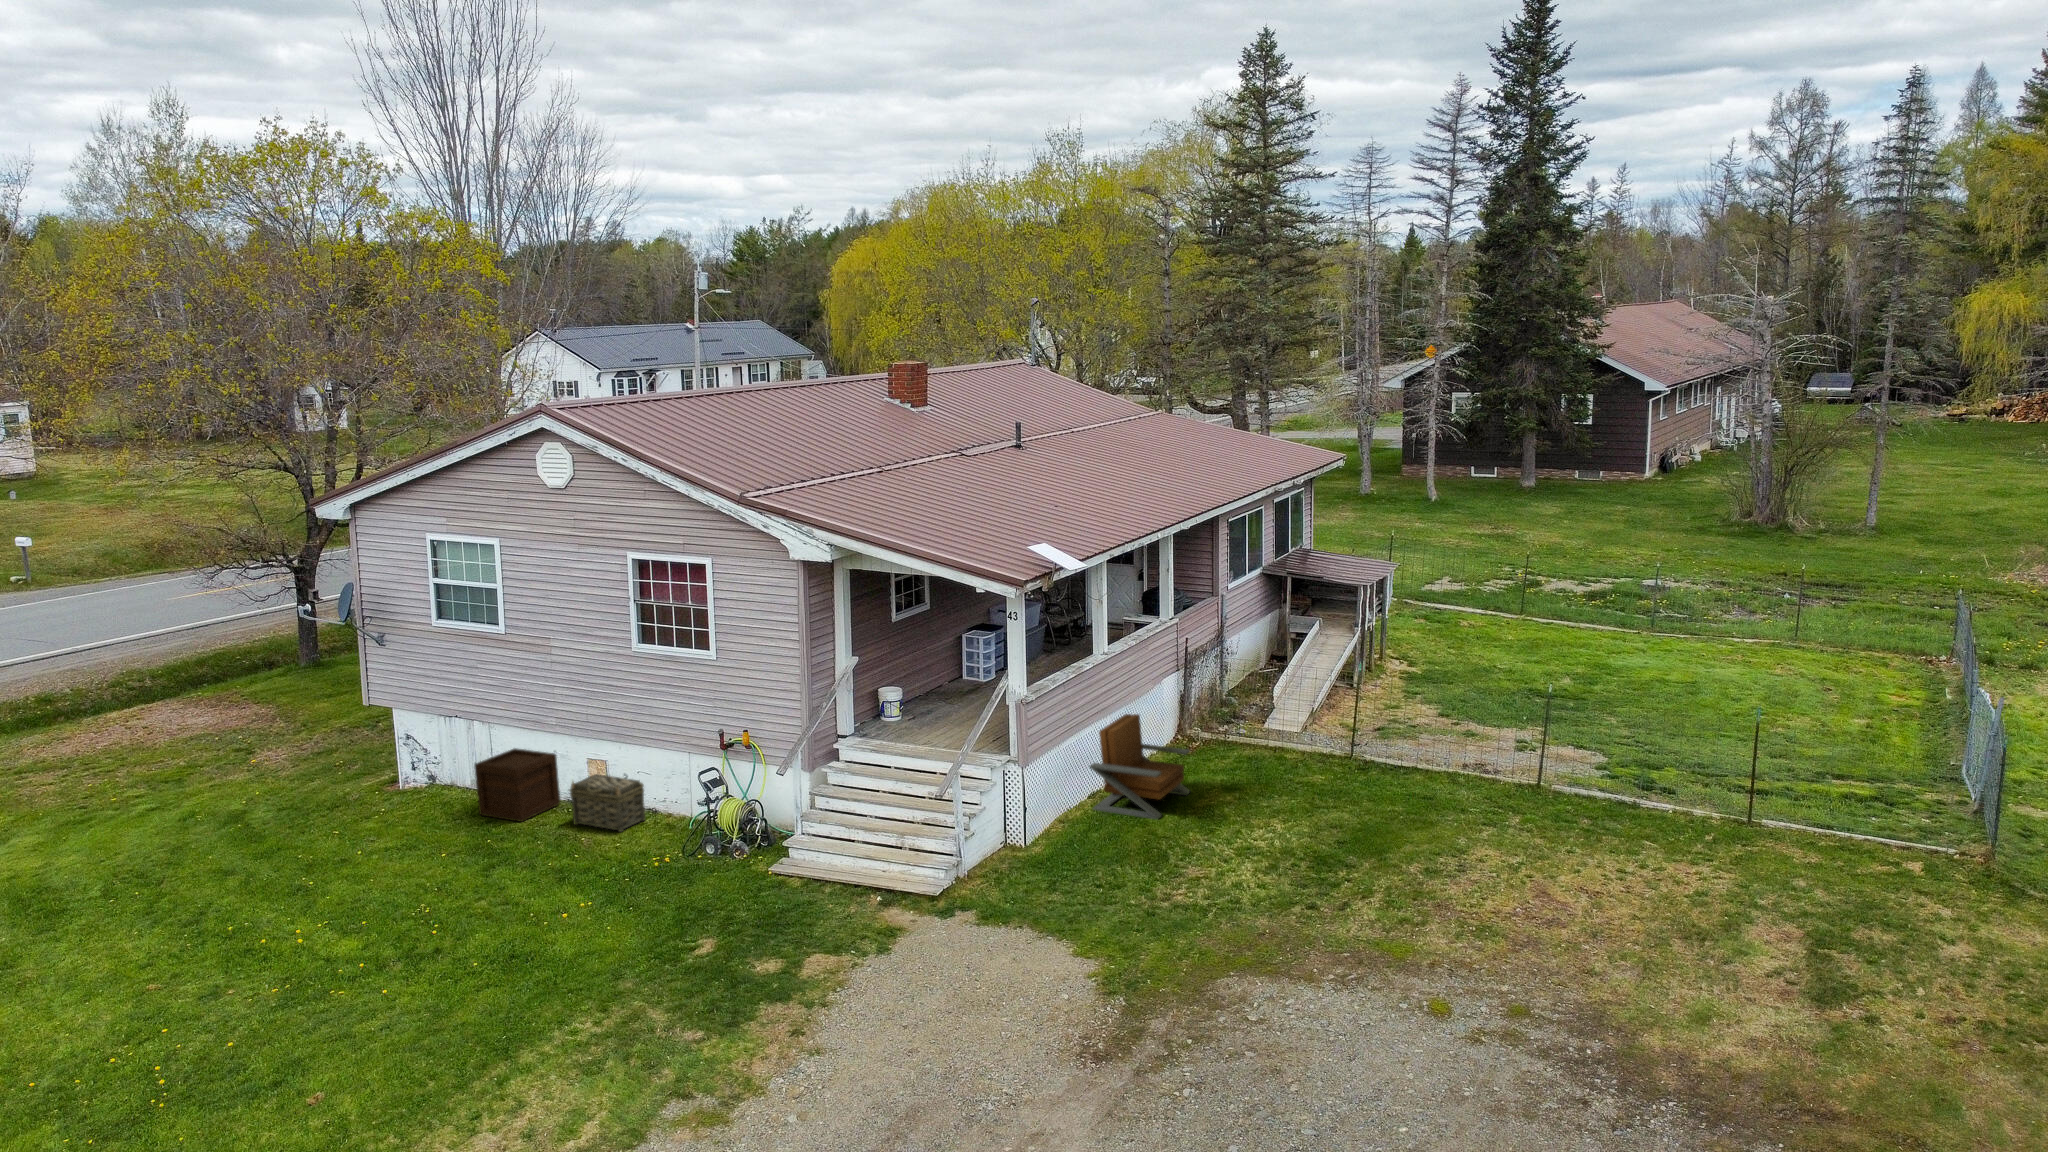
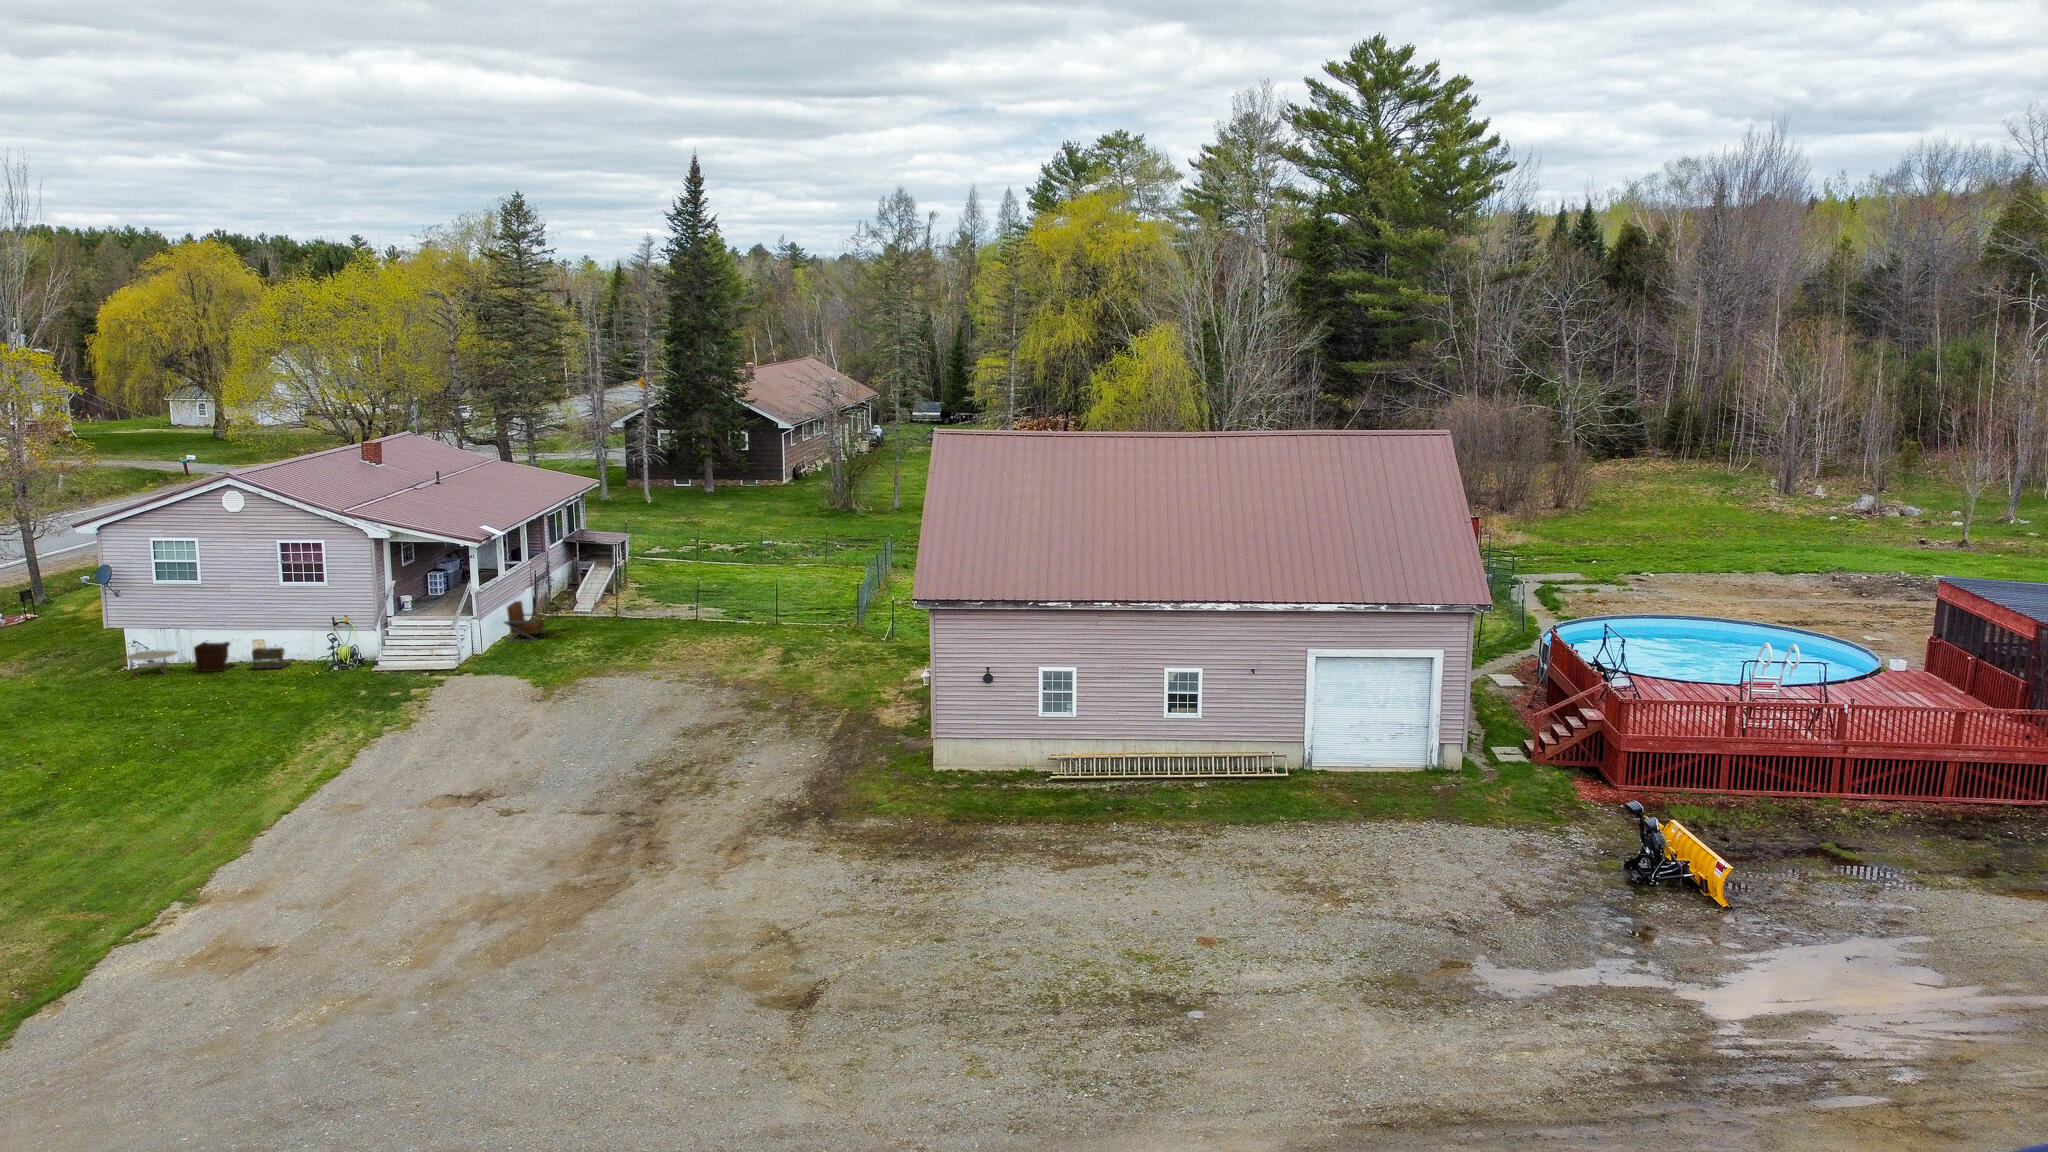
round table: none [370,754,466,814] -> present [127,651,177,675]

